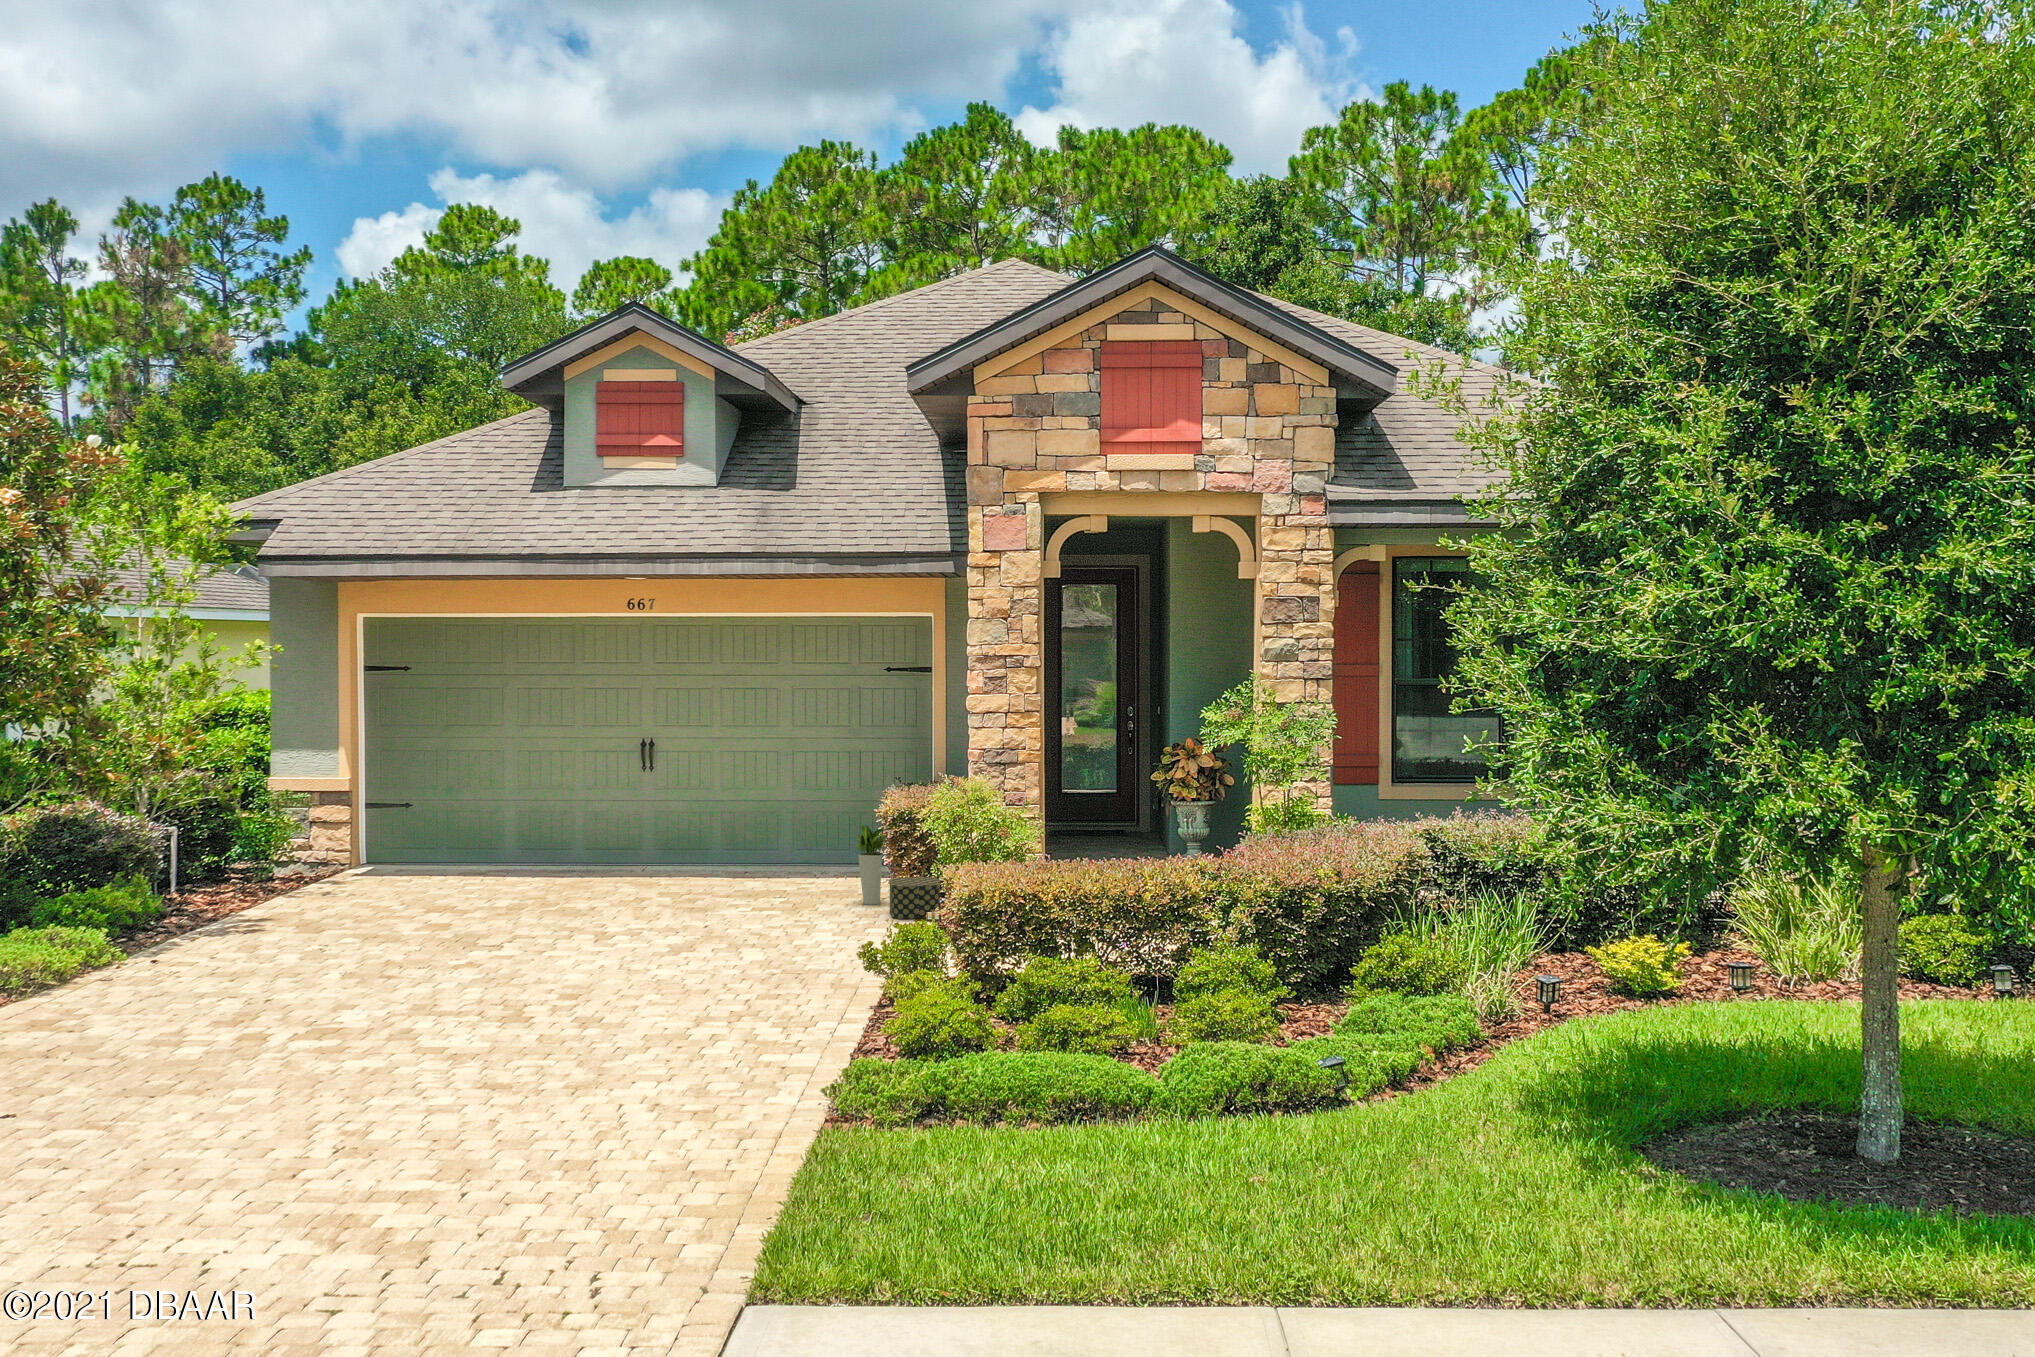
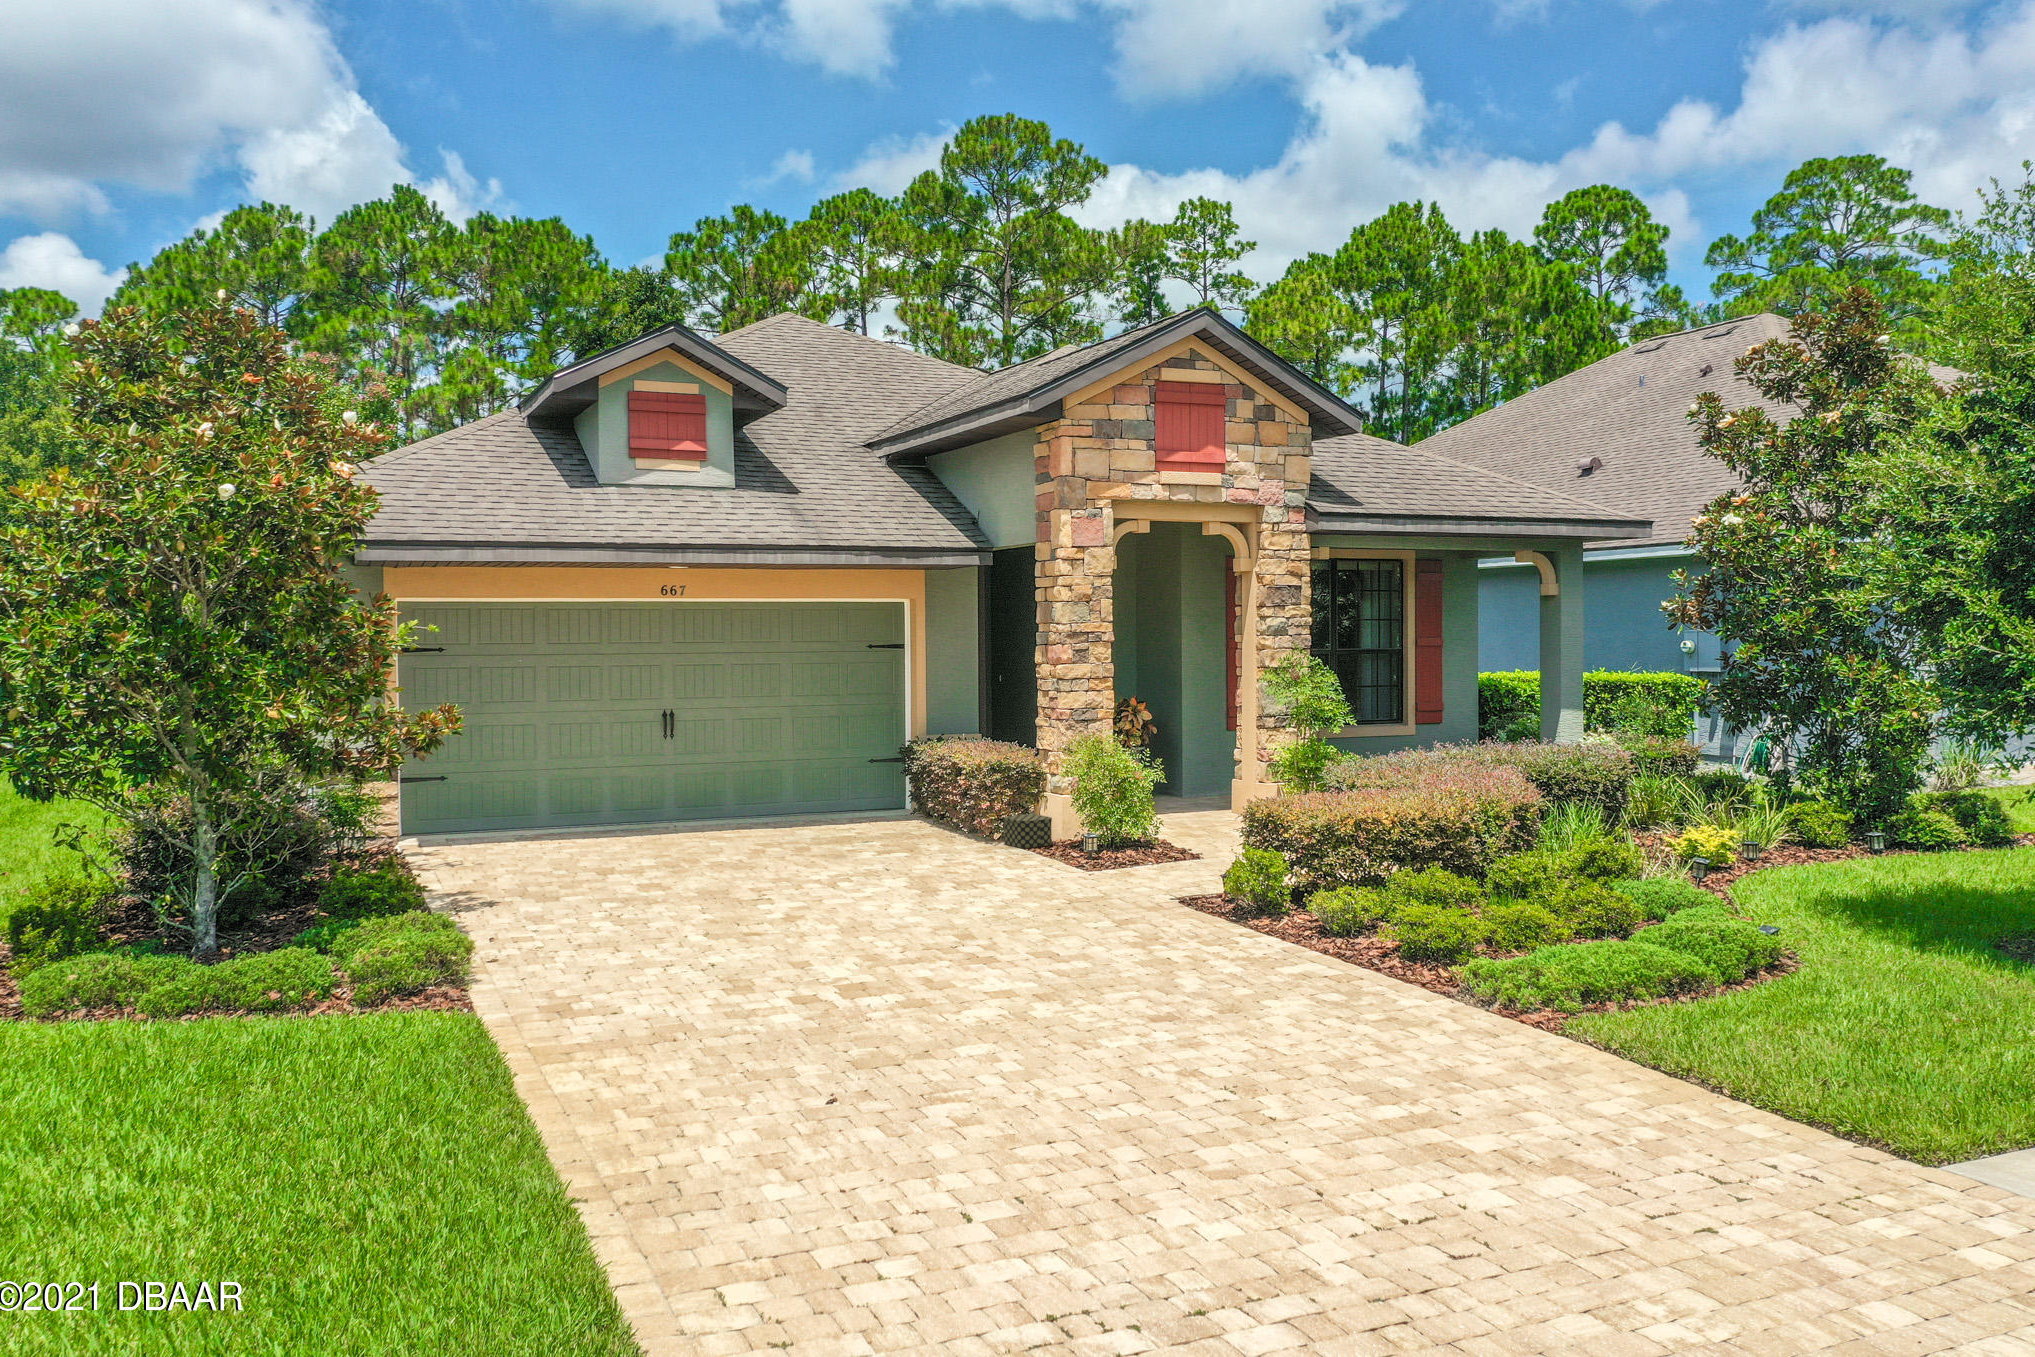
planter: present [856,825,887,905] -> none [957,774,991,841]

